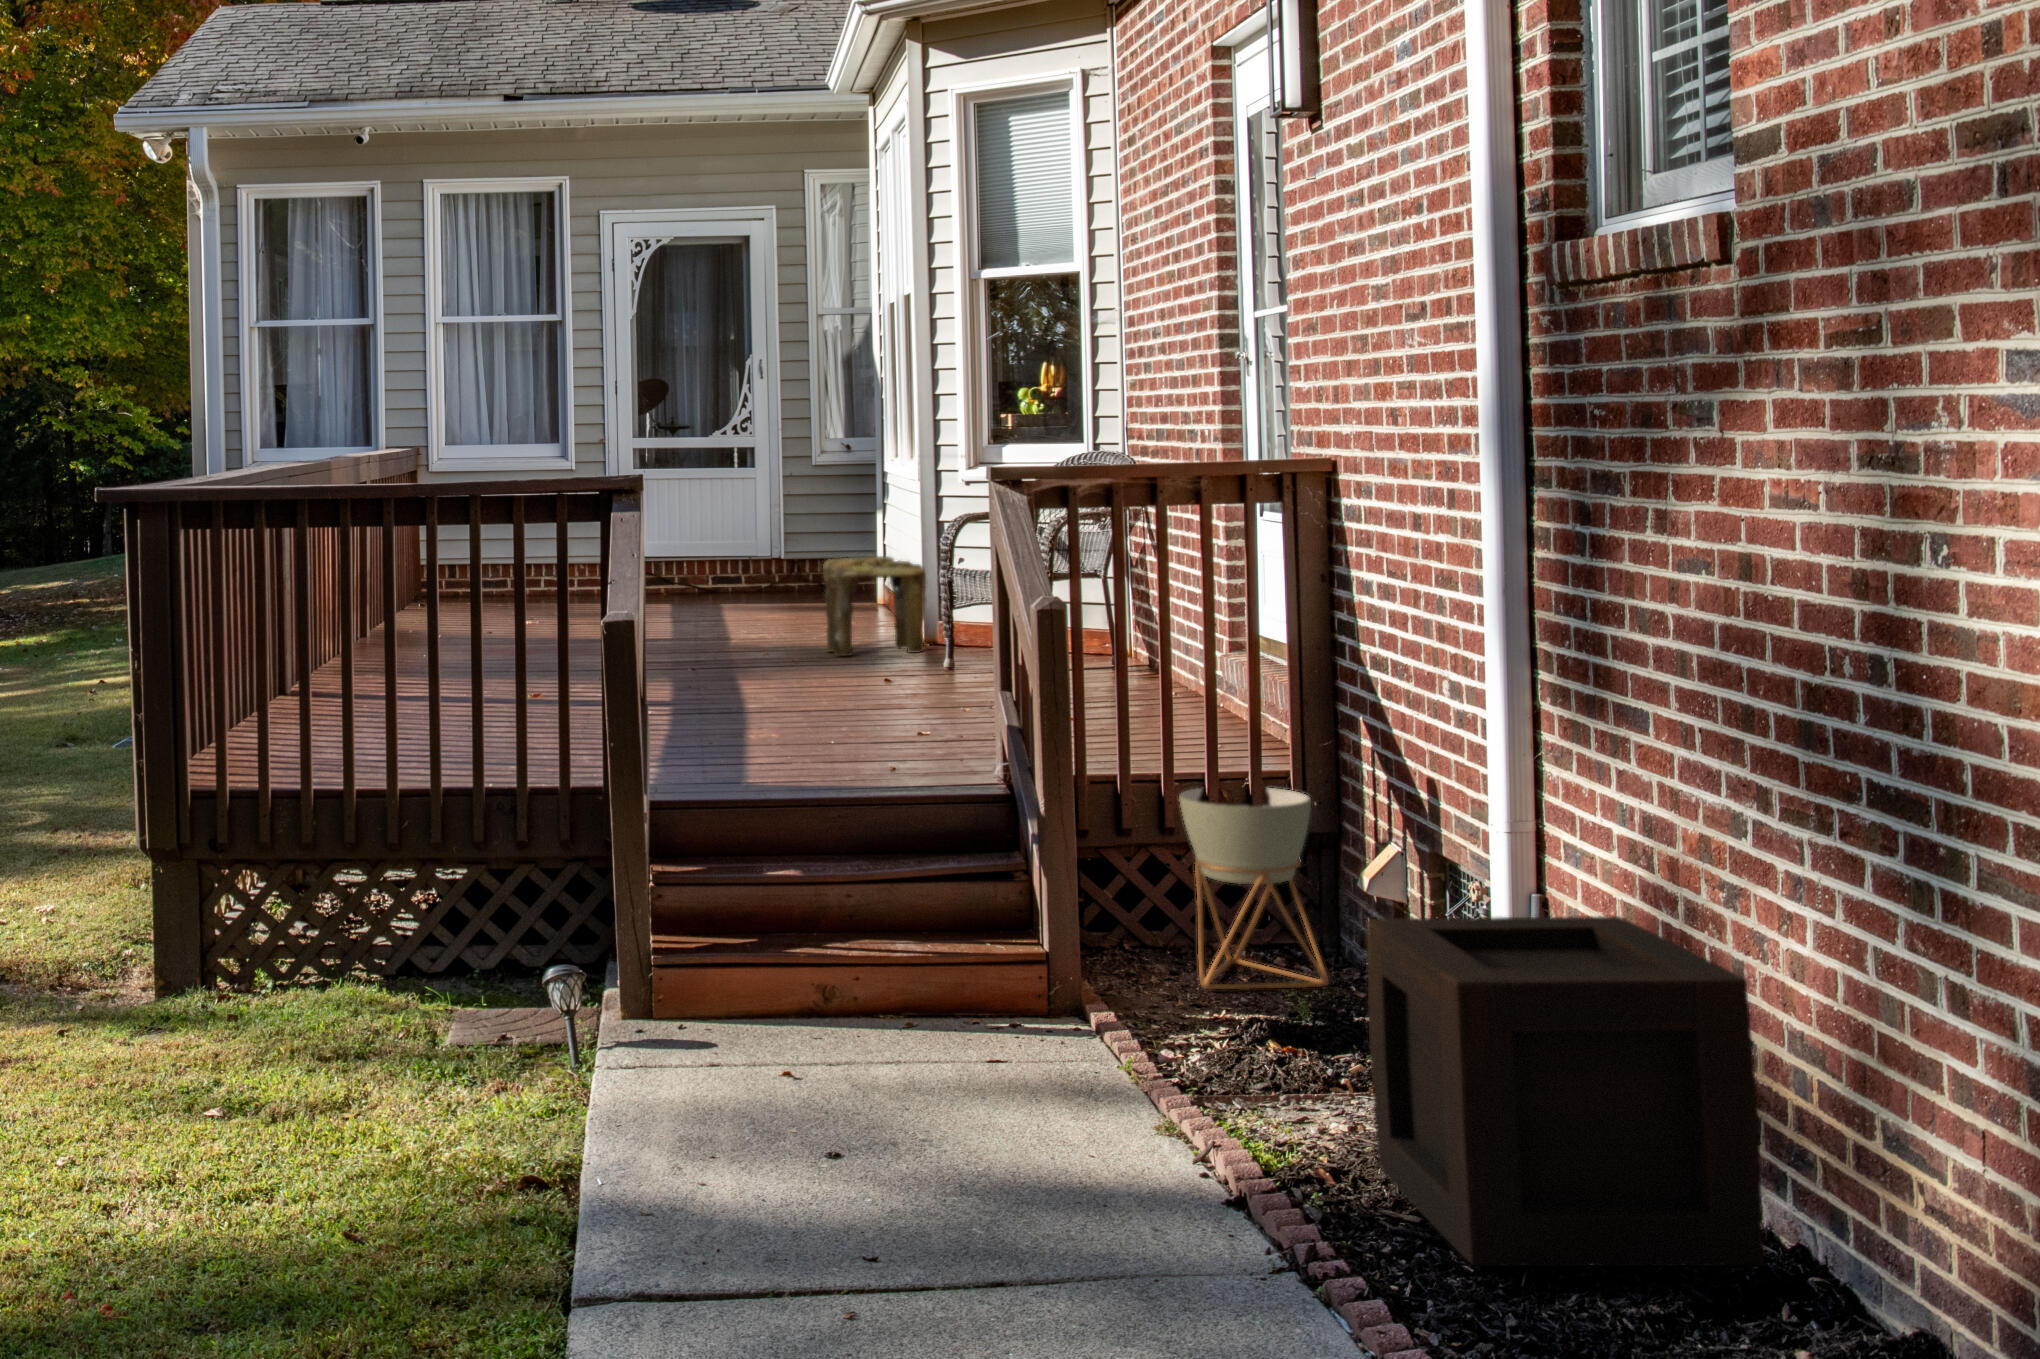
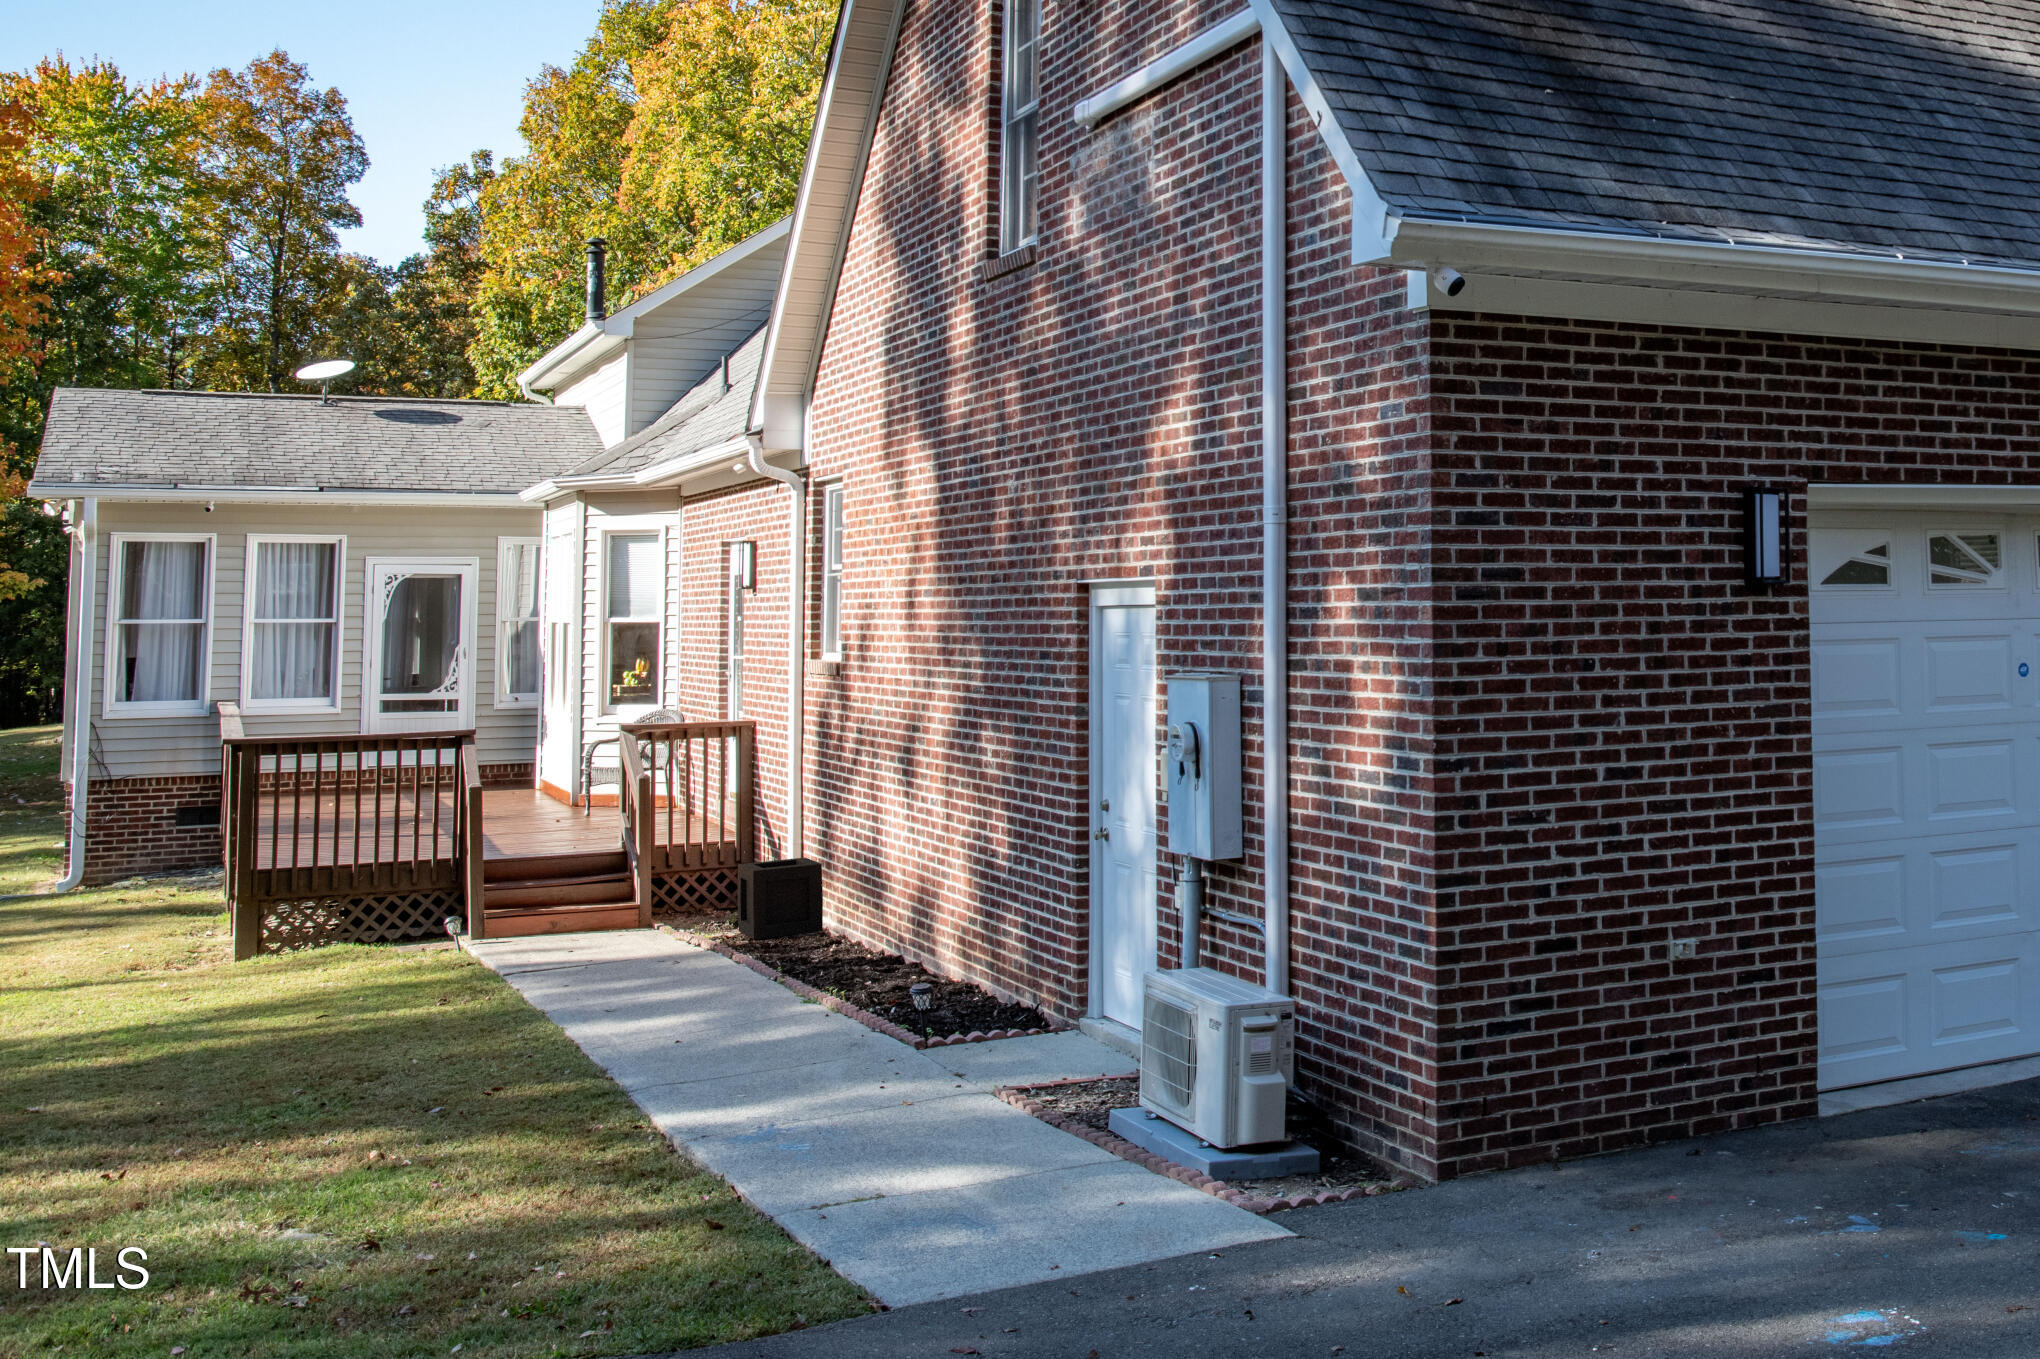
stool: present [823,556,926,656] -> none [526,762,581,813]
planter: present [1179,788,1329,989] -> none [694,843,742,912]

